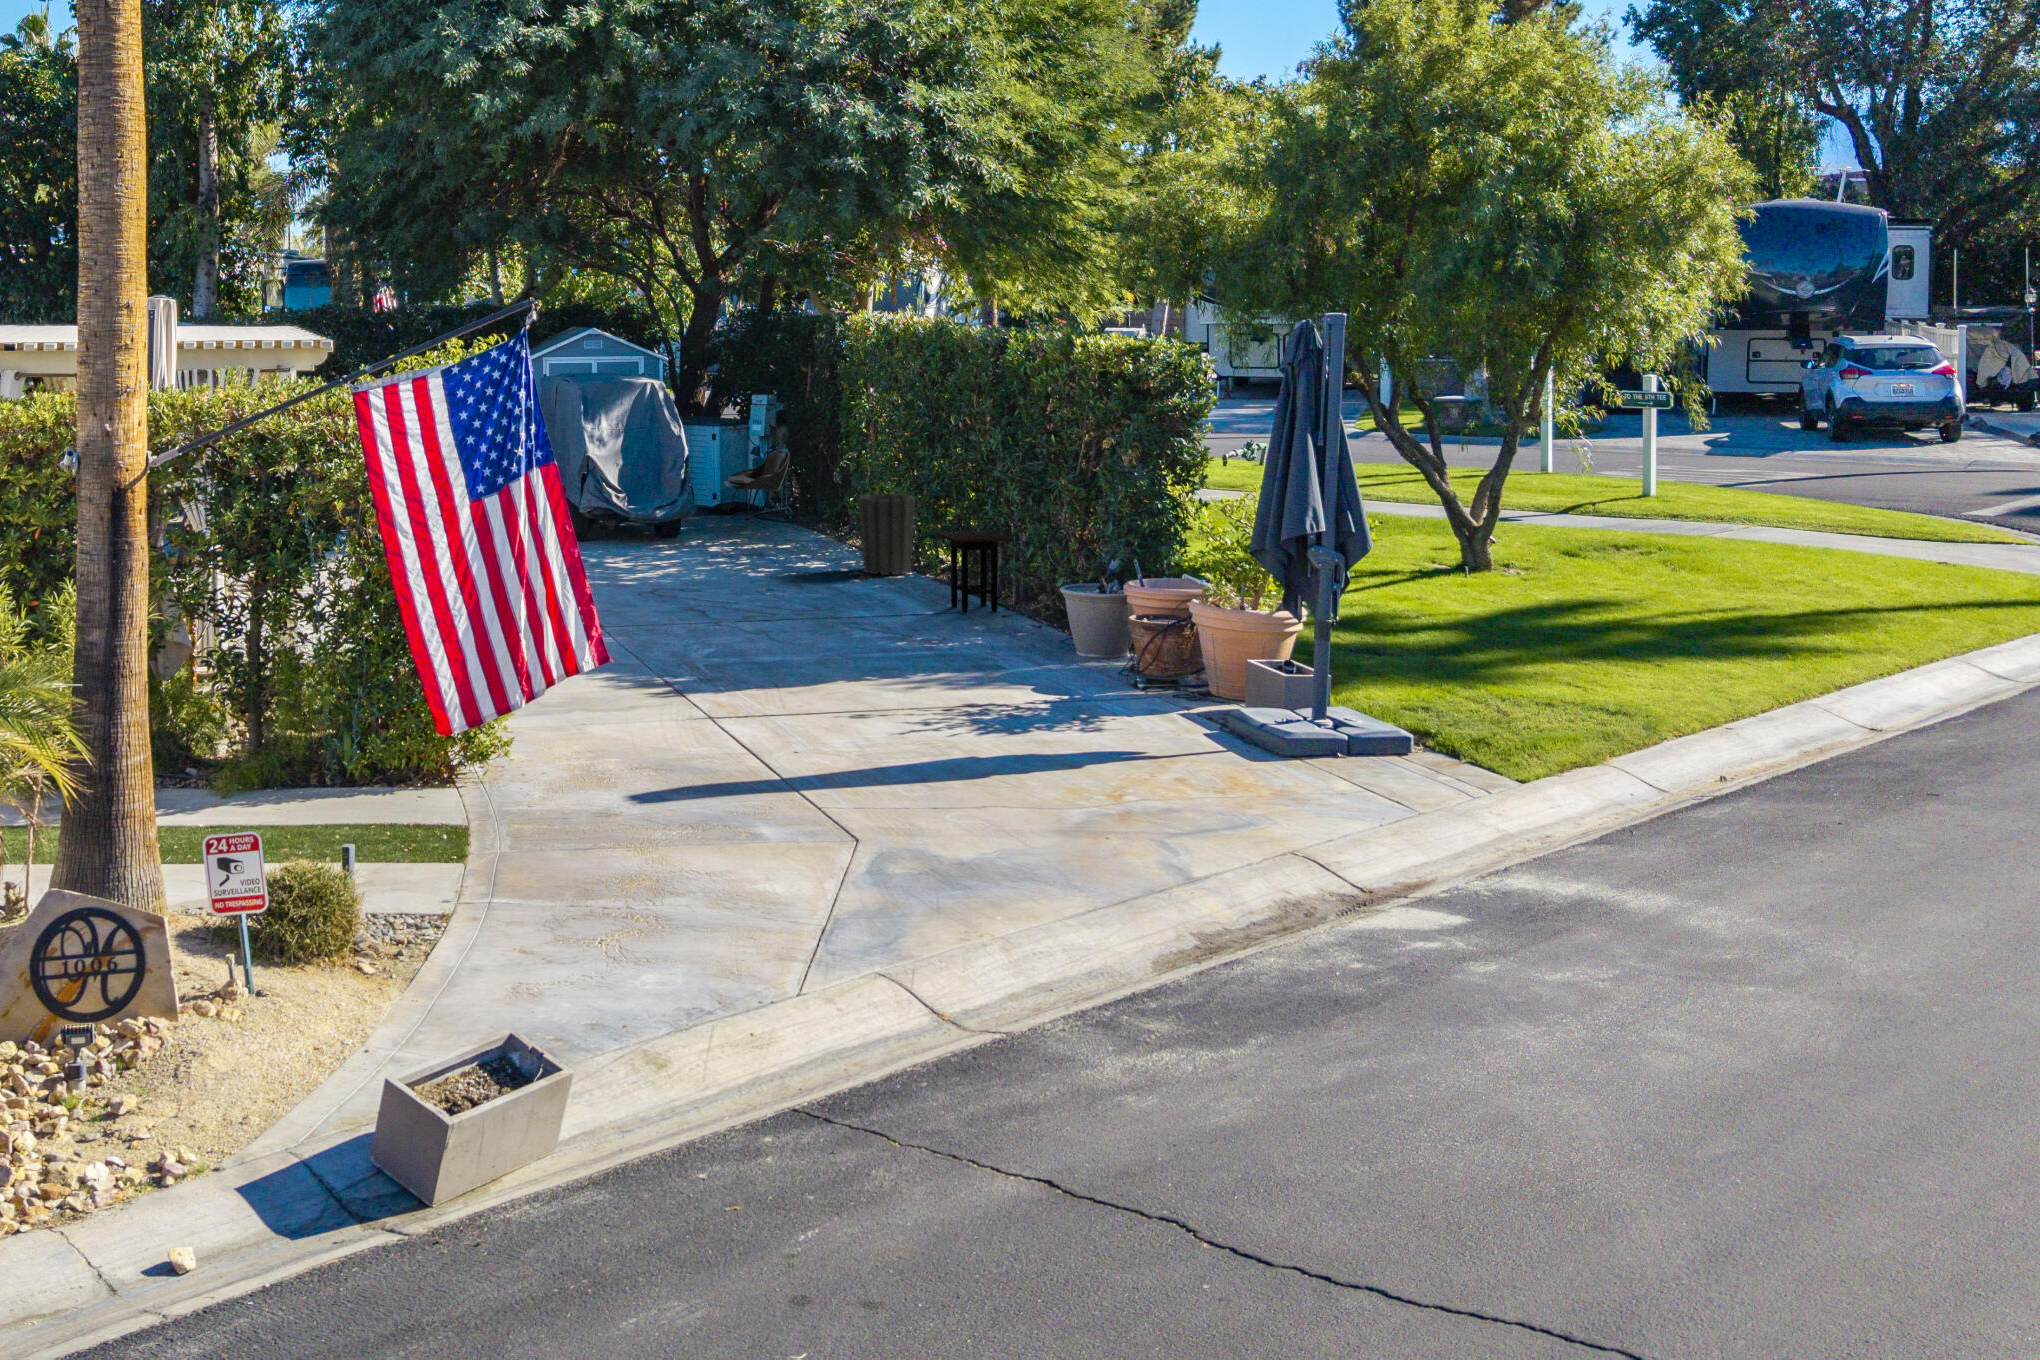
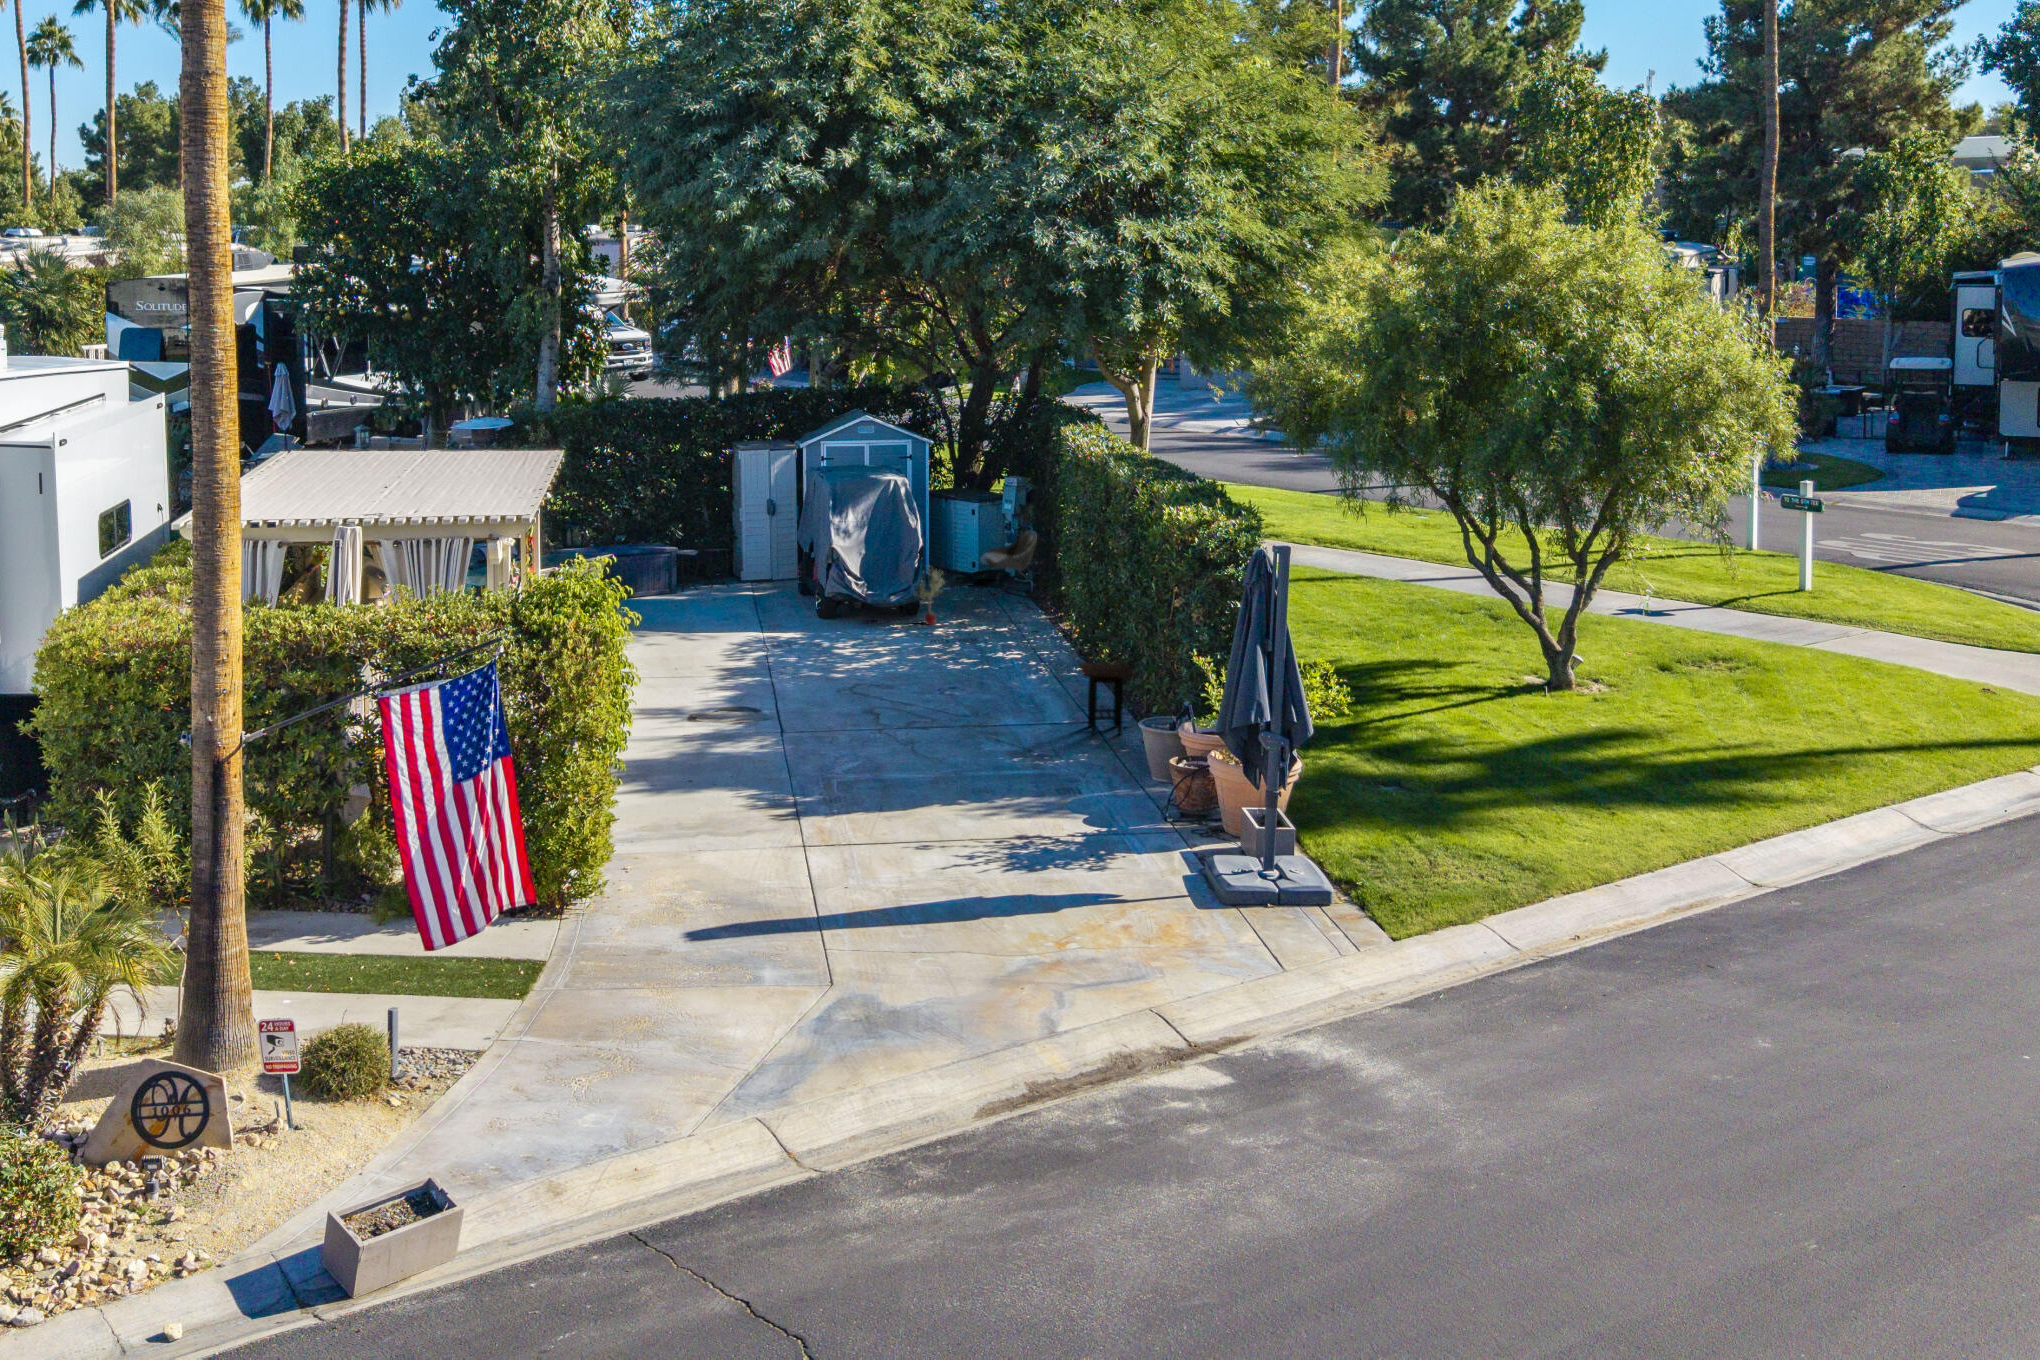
potted tree: none [676,474,710,542] -> present [914,568,944,625]
trash can: present [859,494,914,575] -> none [1044,606,1092,680]

